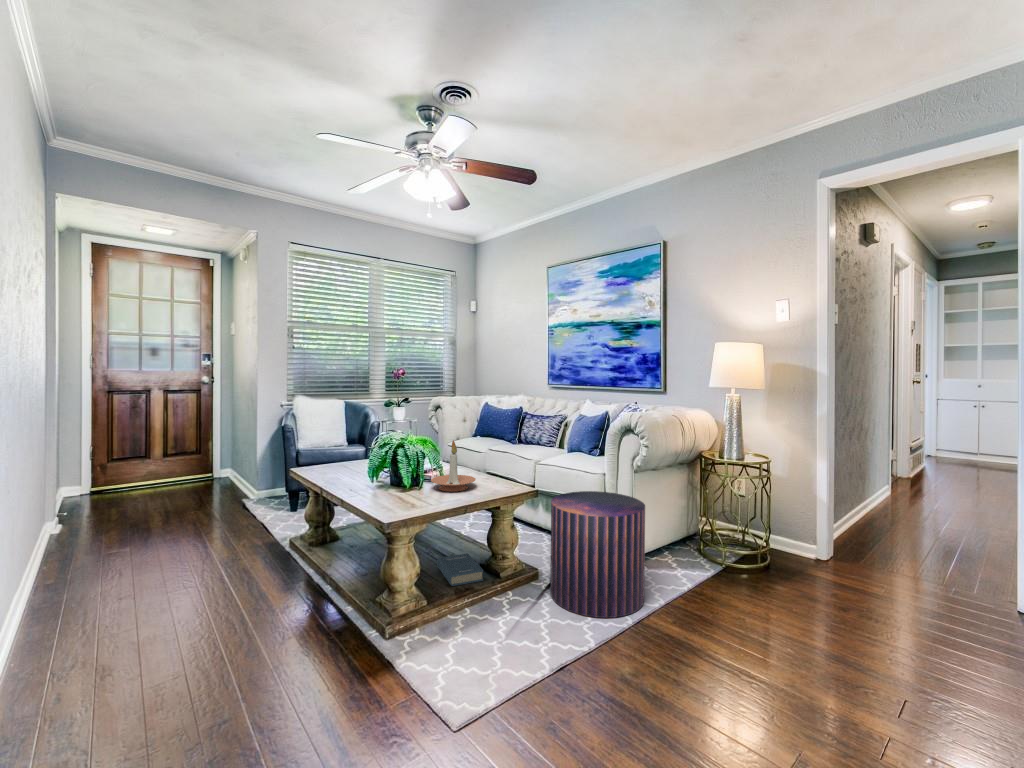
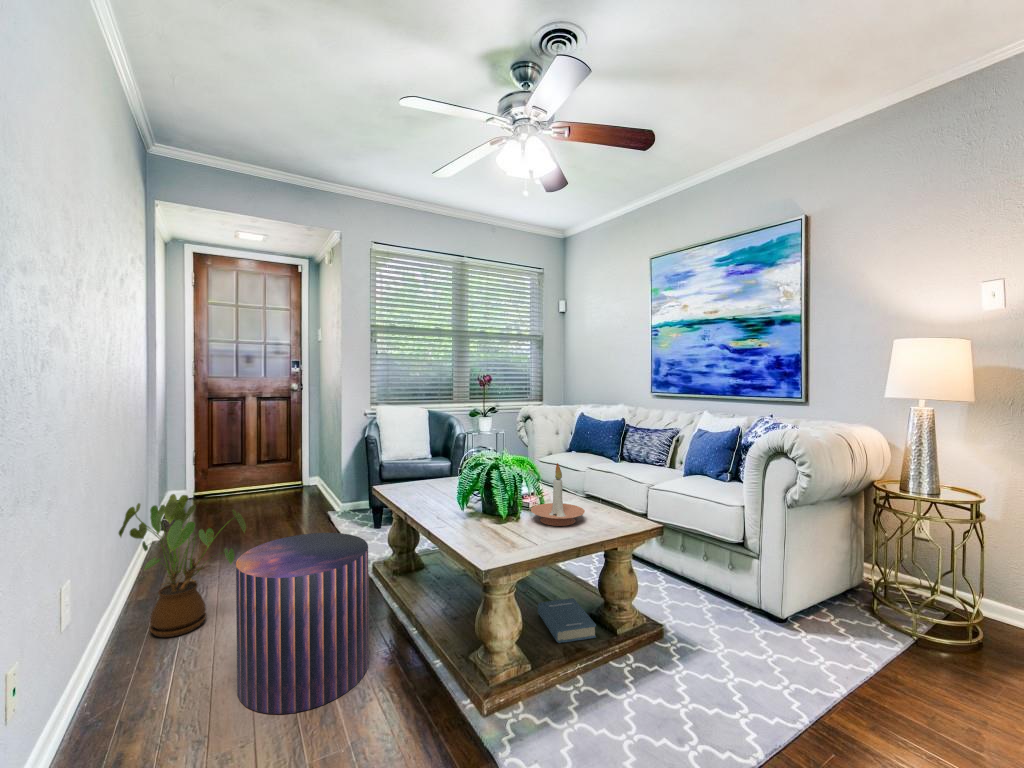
house plant: none [35,478,165,608] -> present [119,494,246,637]
pouf: present [550,491,645,618] -> present [236,533,369,714]

